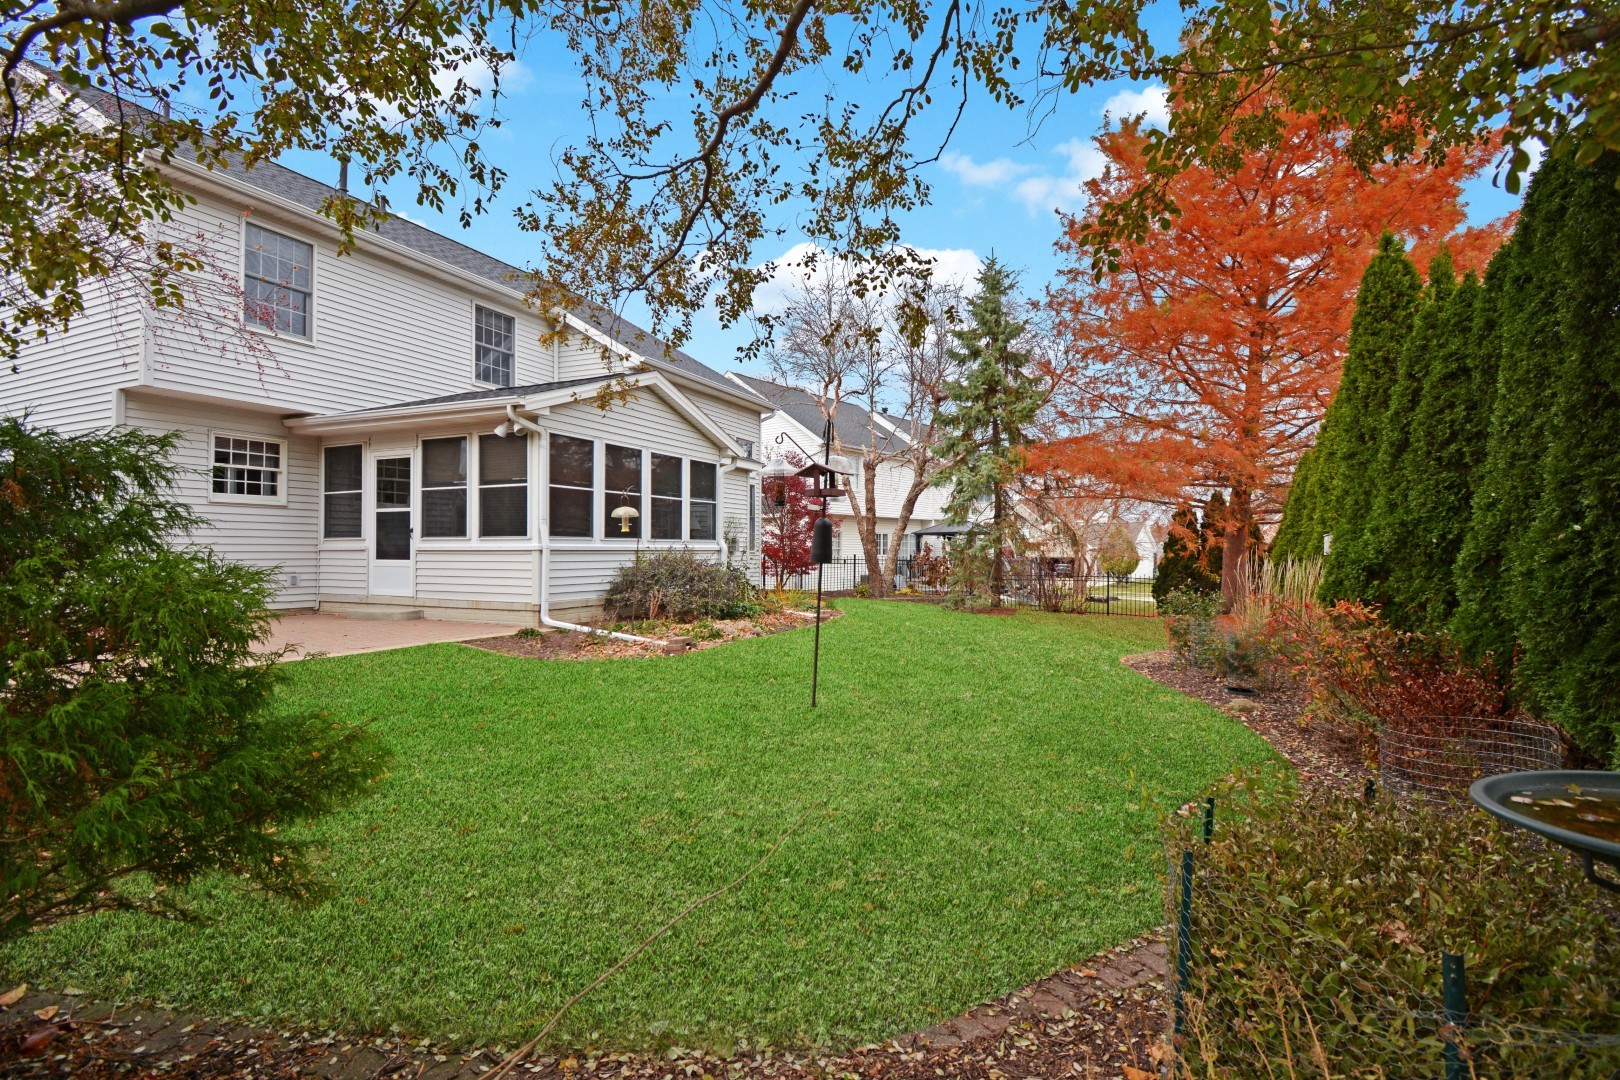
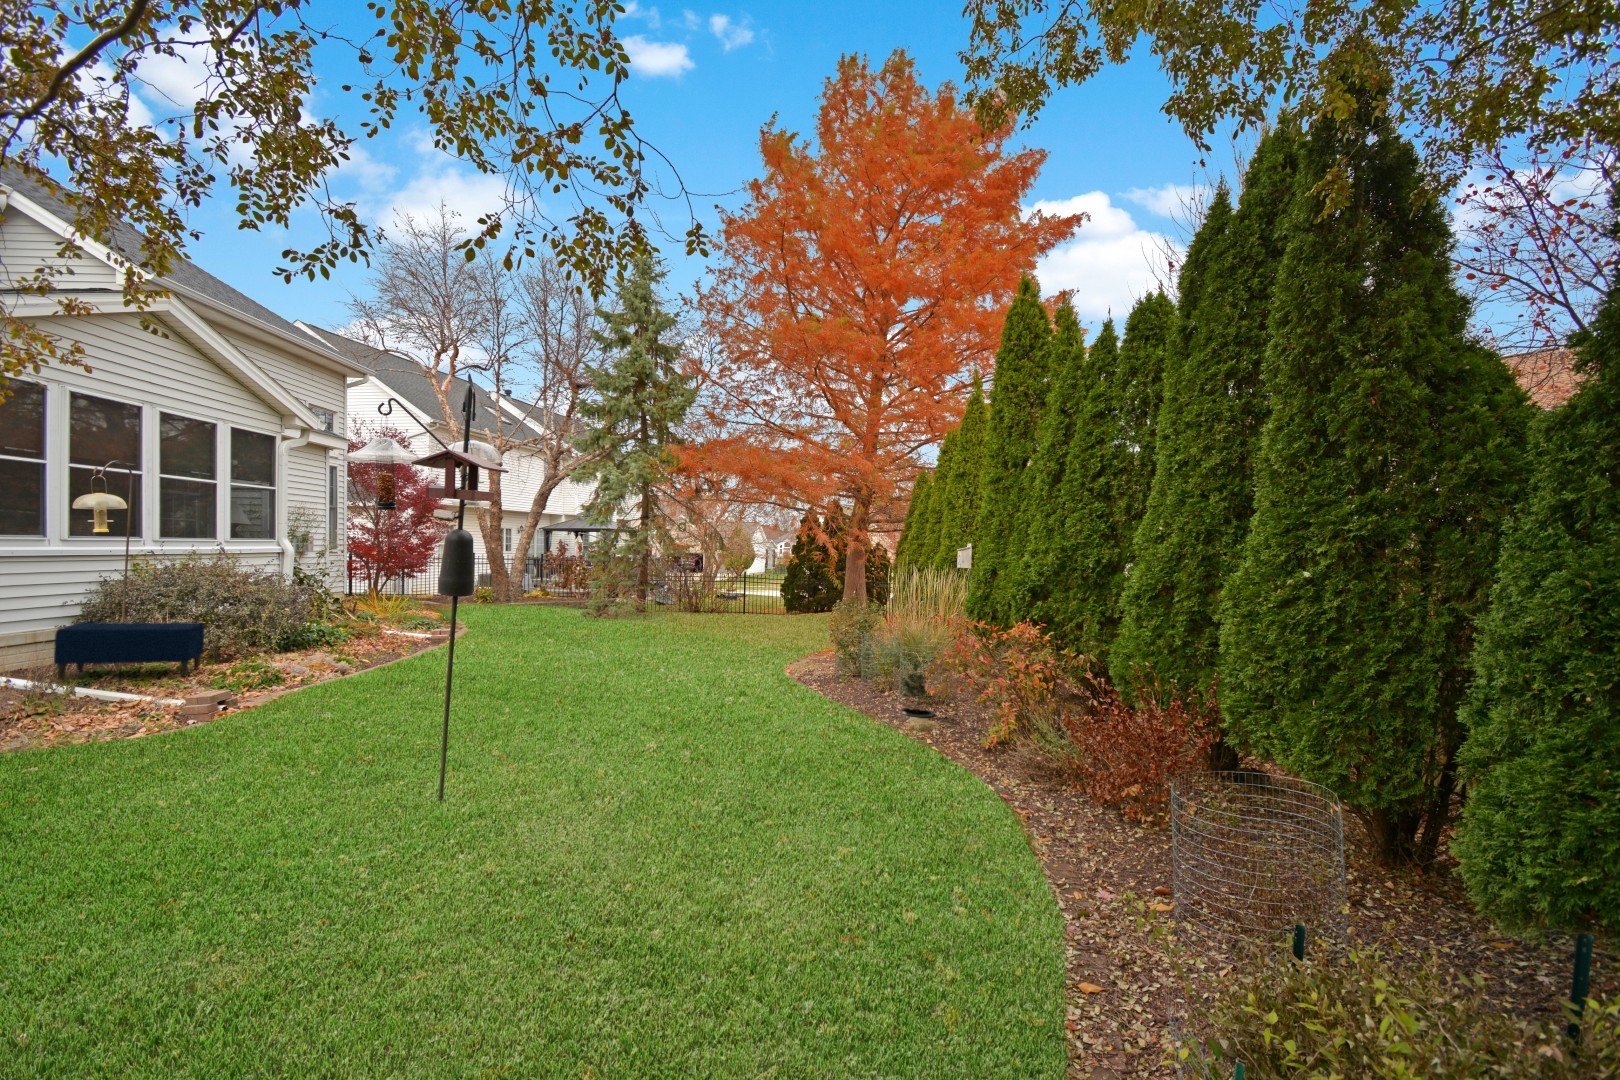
bench: none [600,594,676,631] -> present [54,623,204,680]

